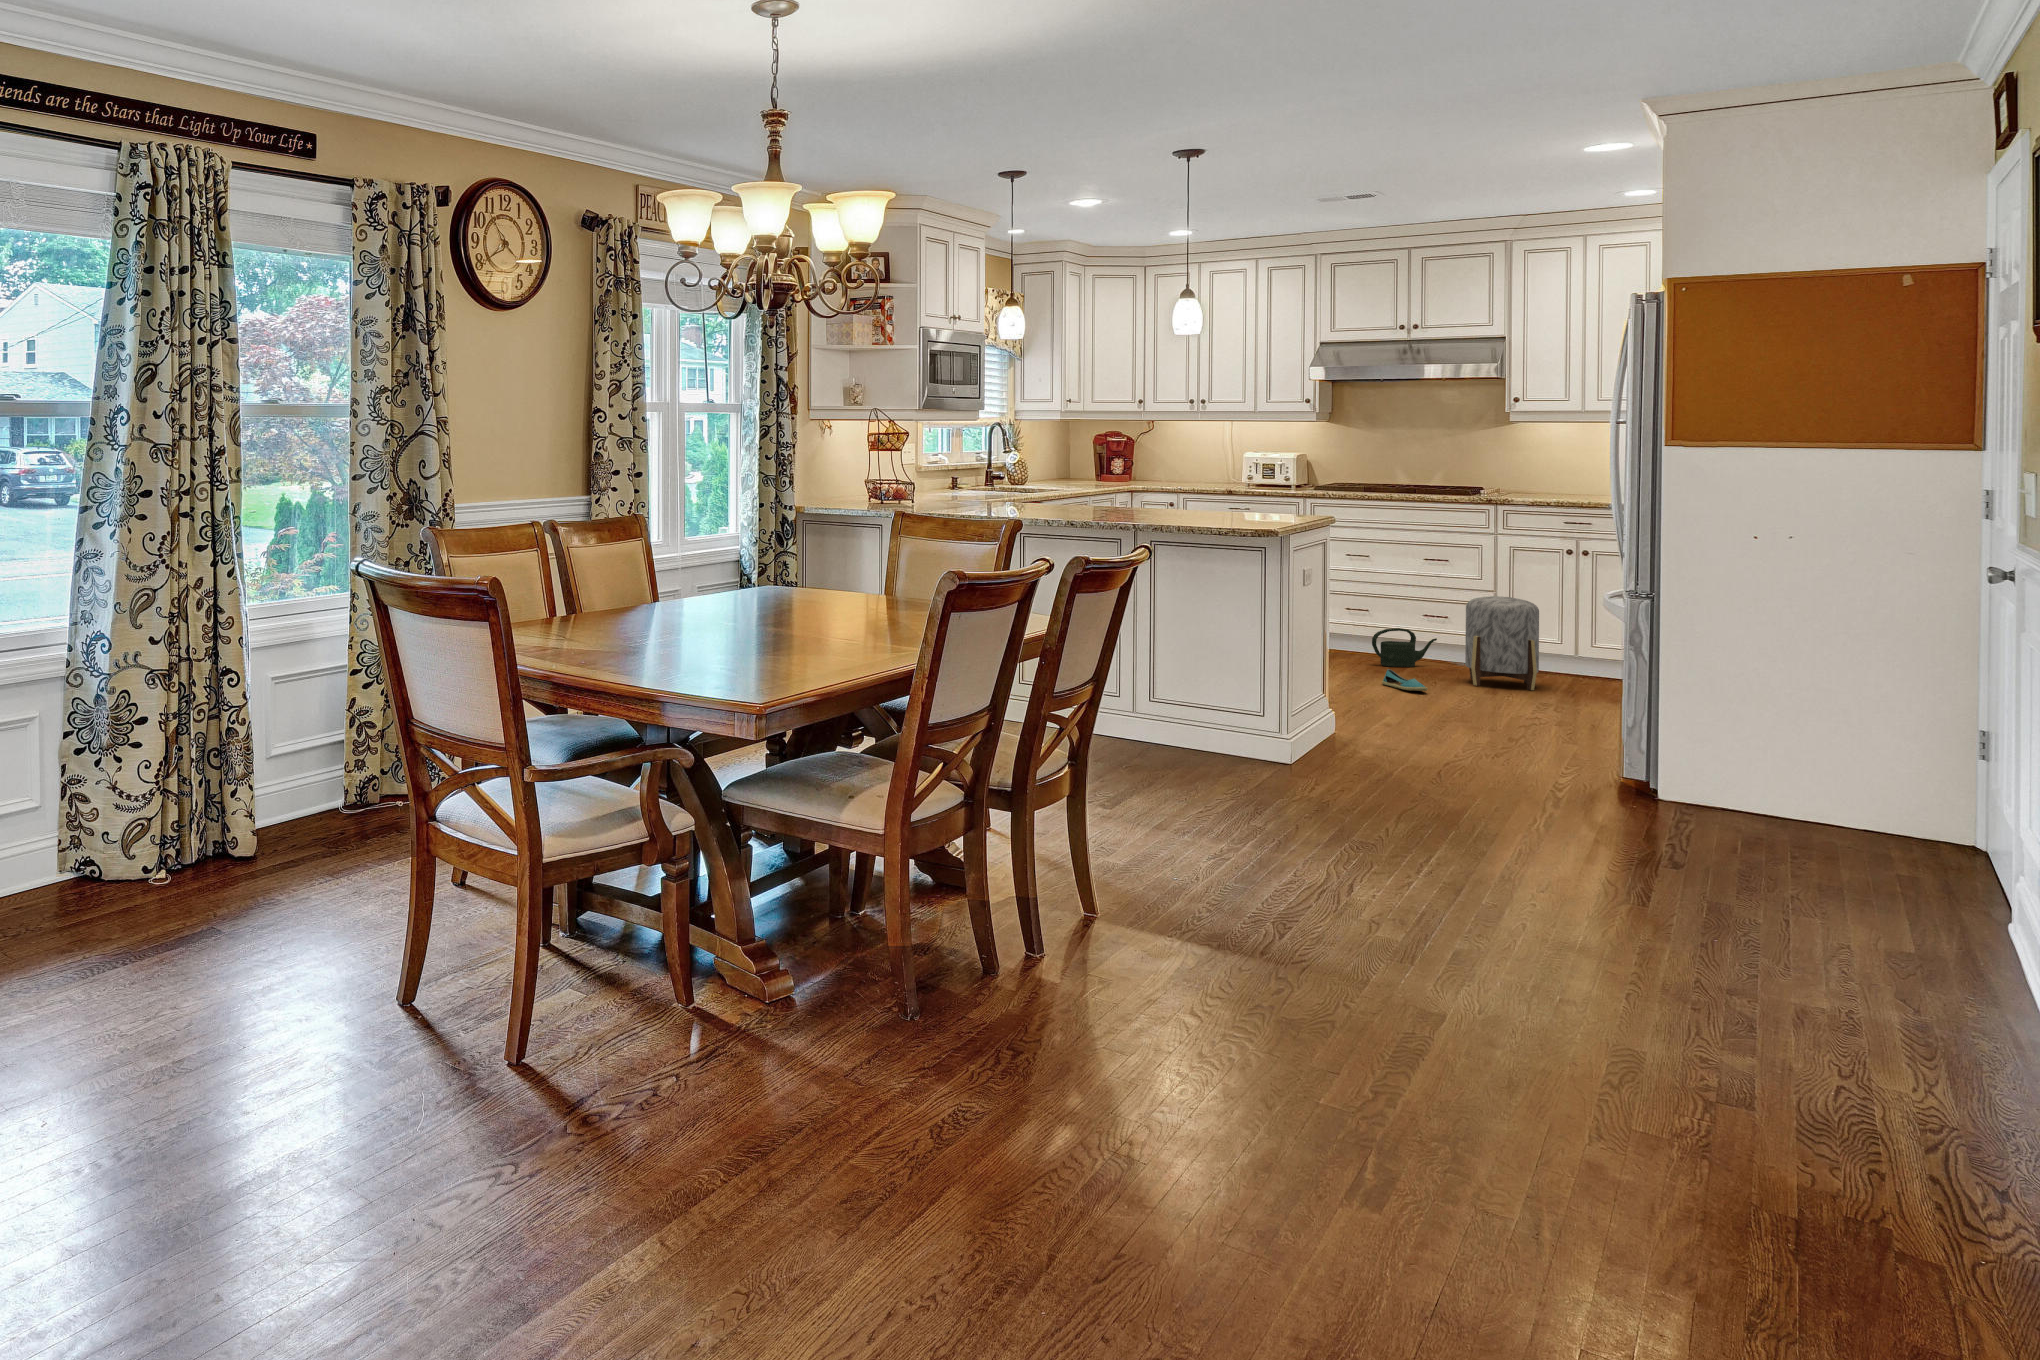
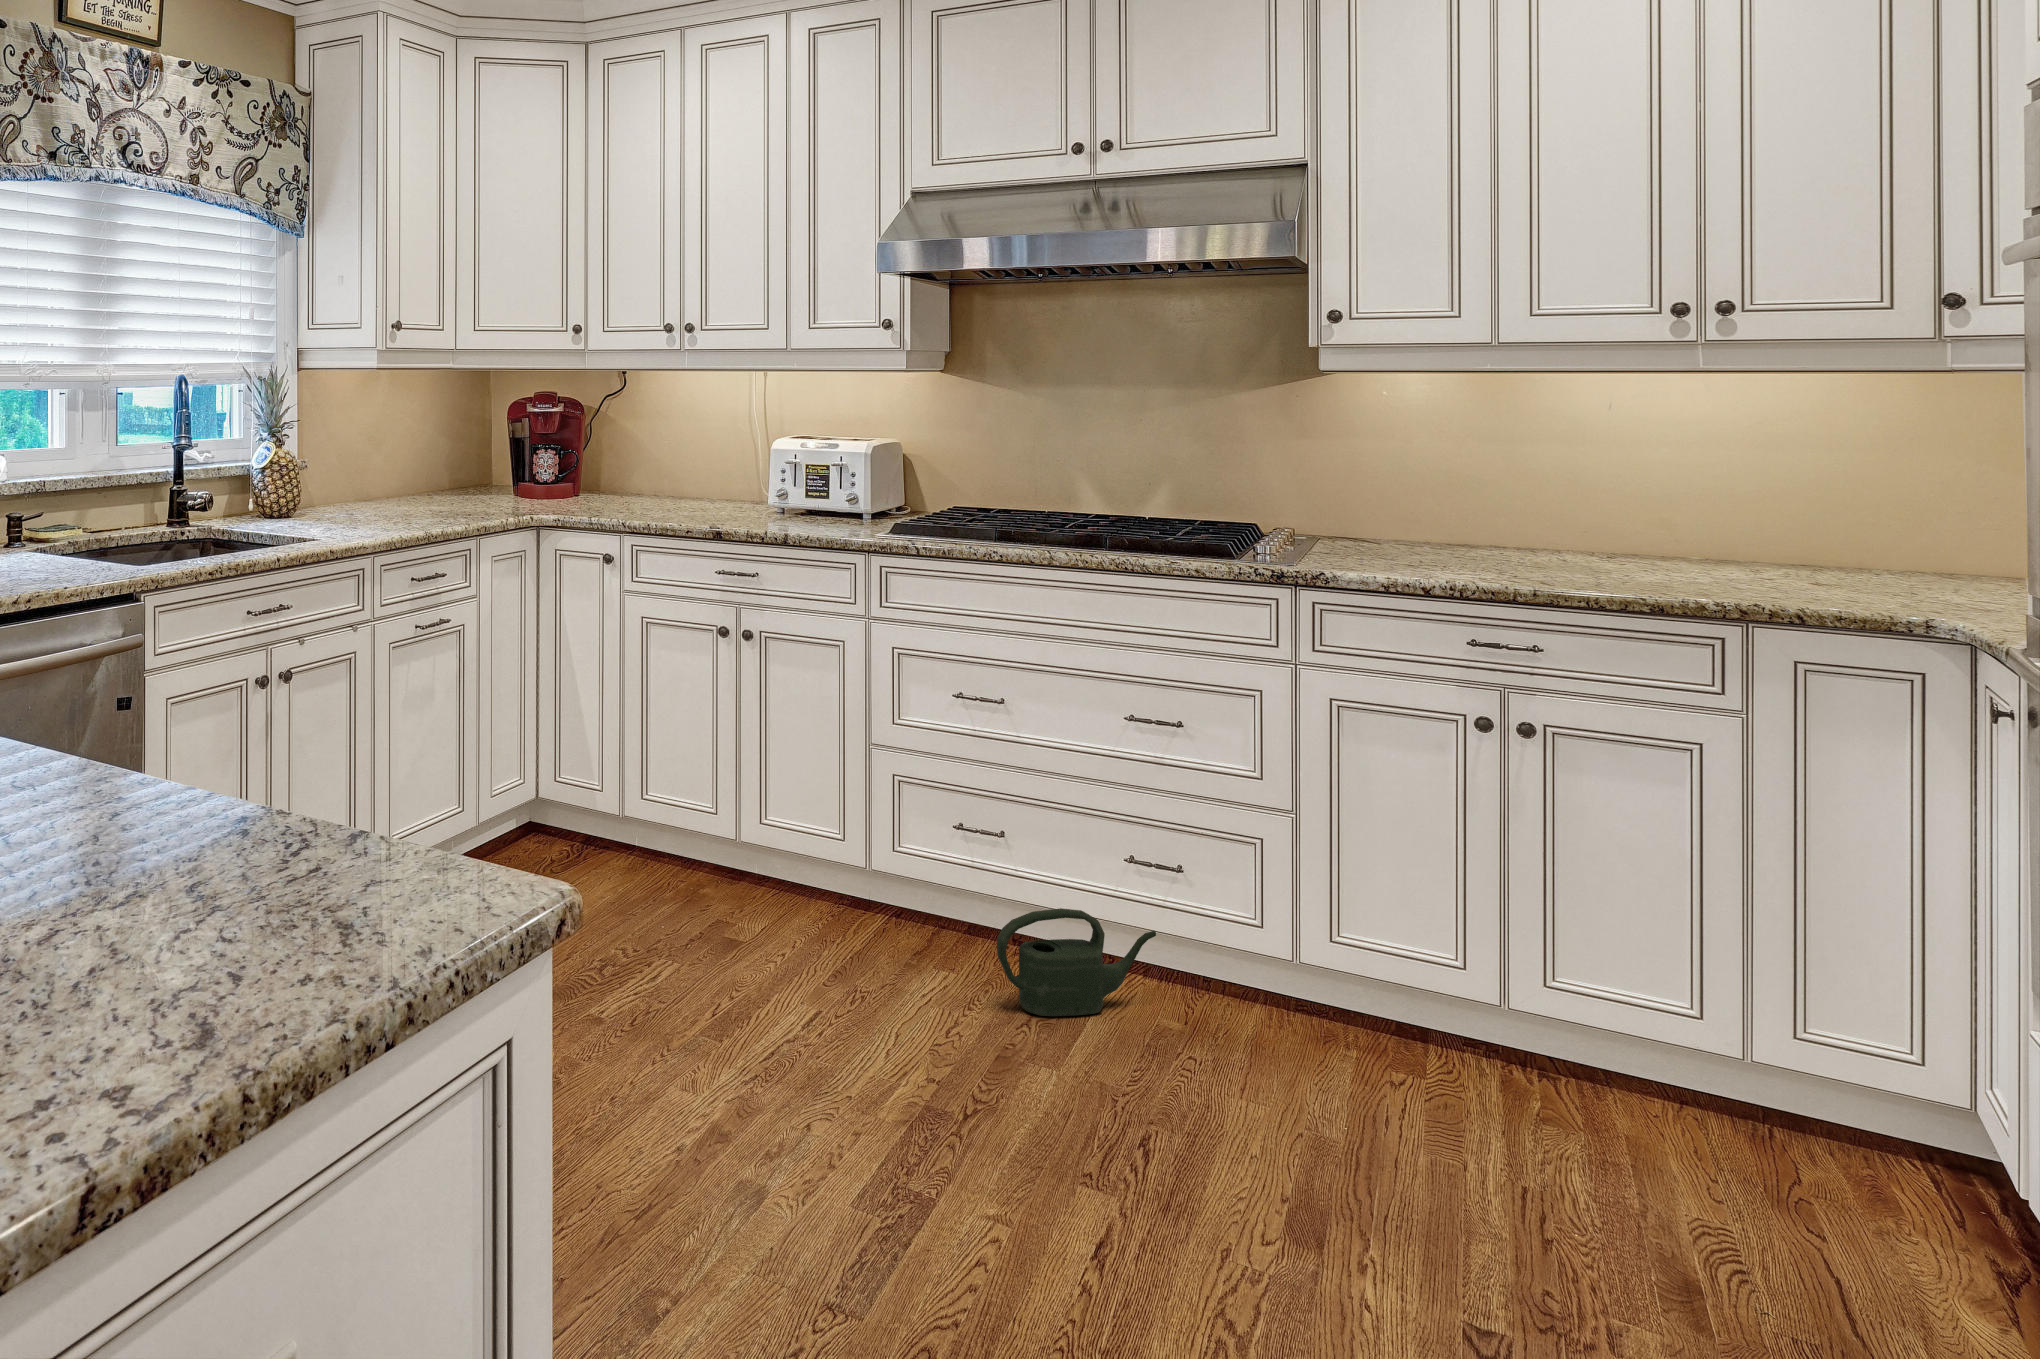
stool: present [1465,596,1539,690] -> none [1224,884,1435,1221]
shoe: present [1382,669,1428,691] -> none [983,1147,1107,1294]

